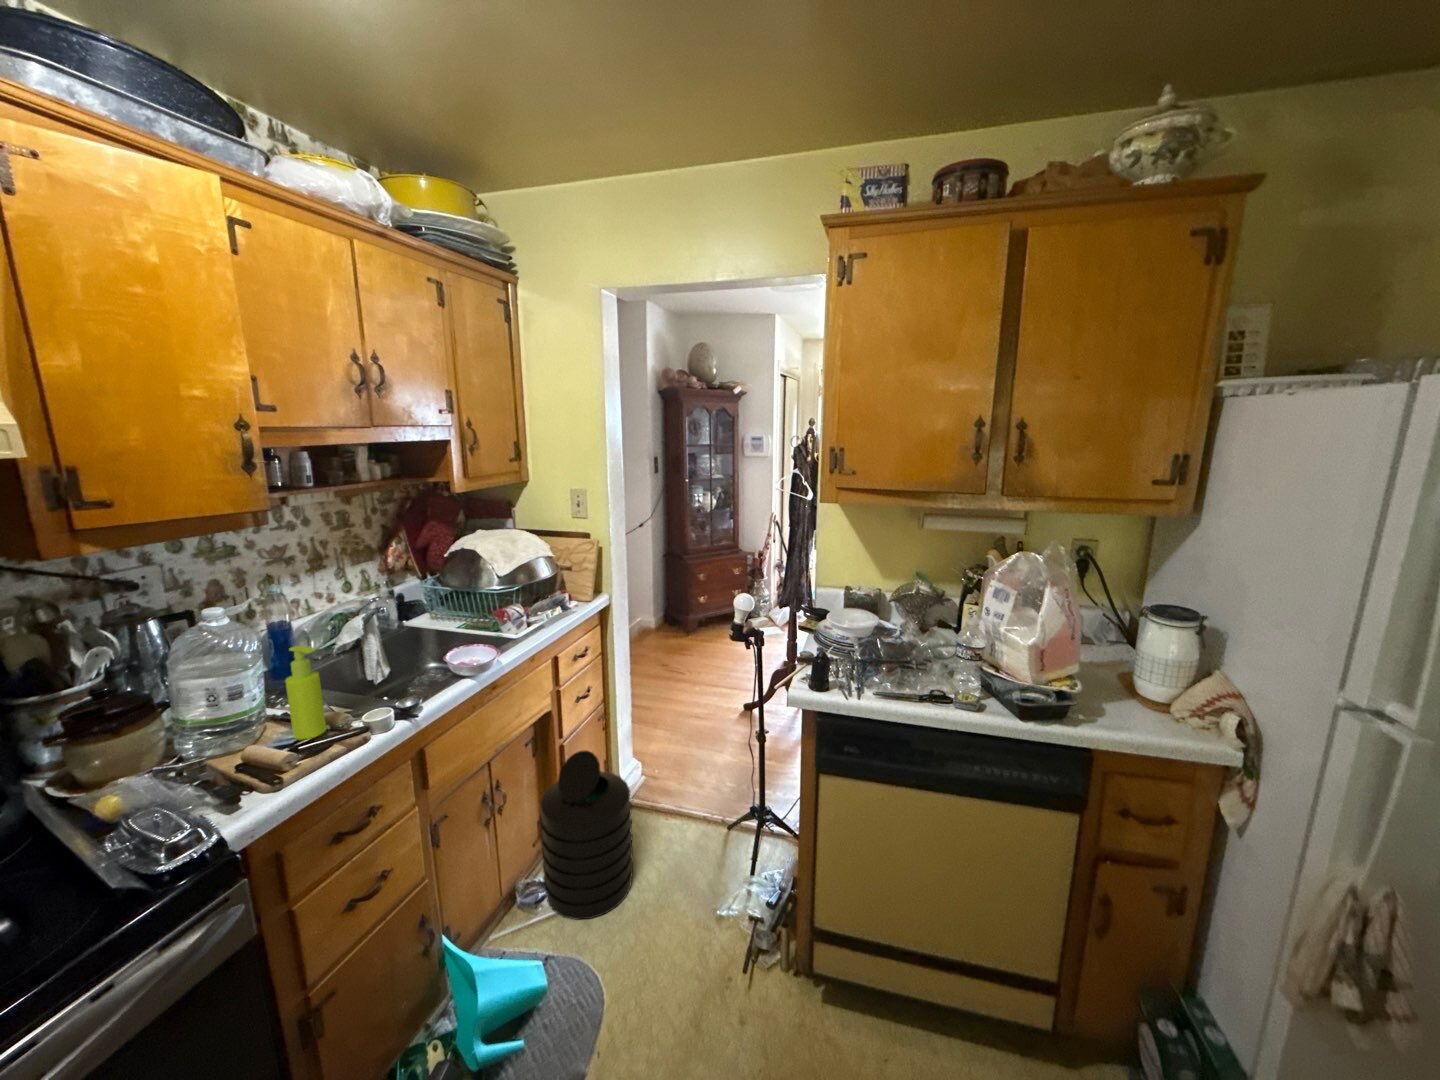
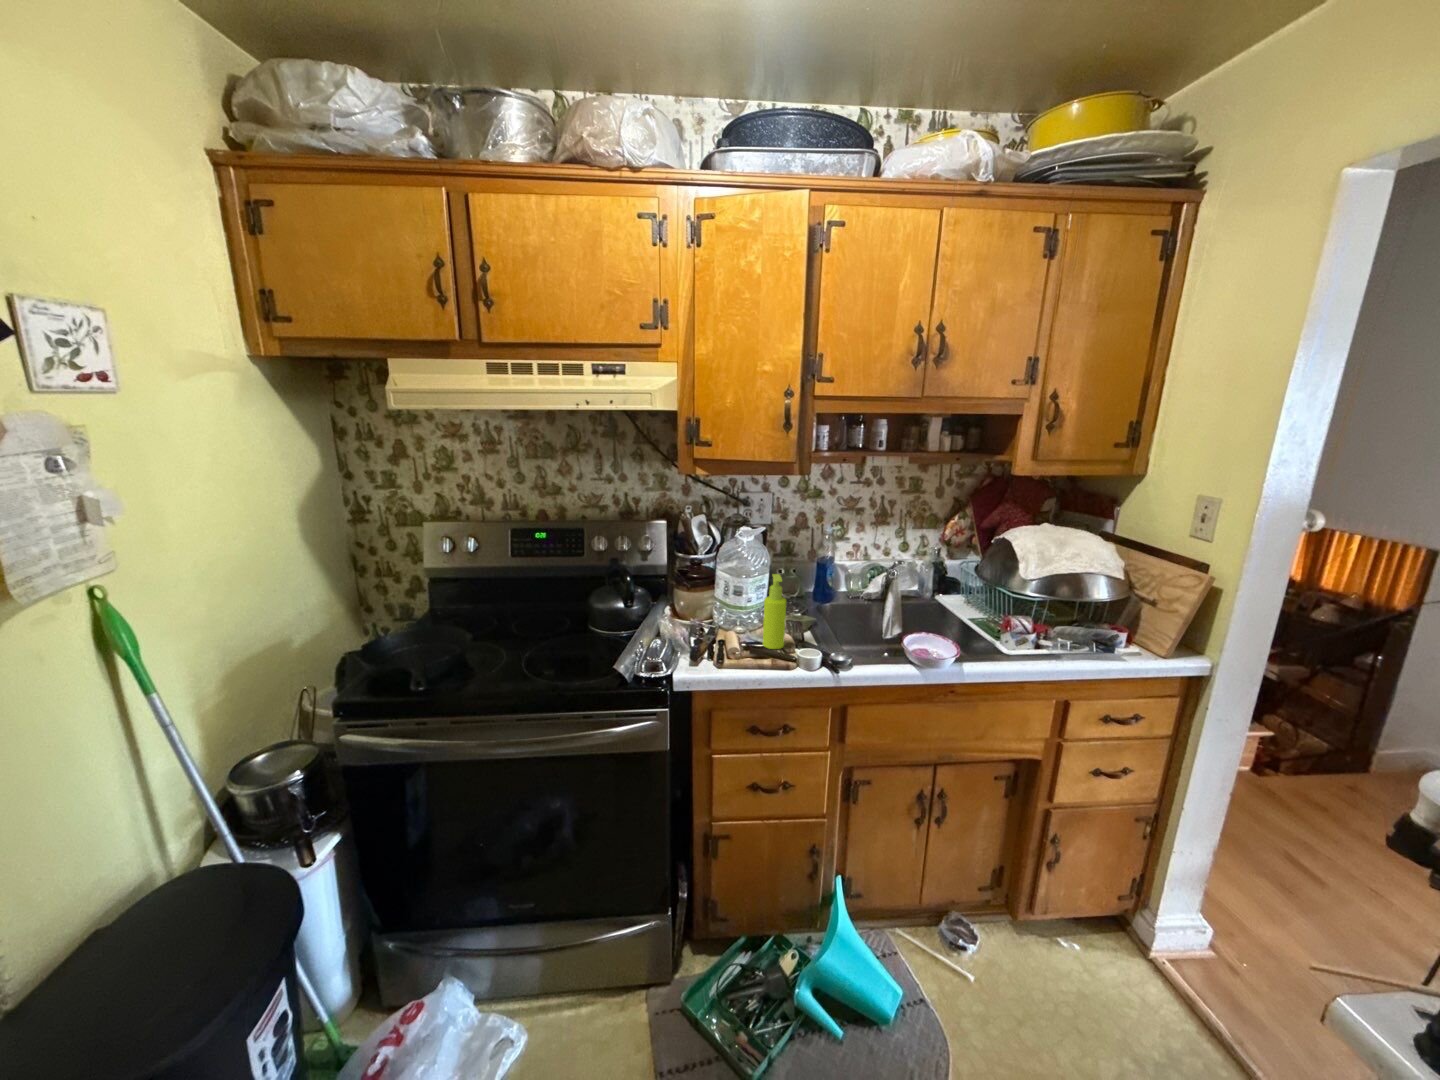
trash can: present [540,750,633,920] -> none [963,826,1110,1049]

